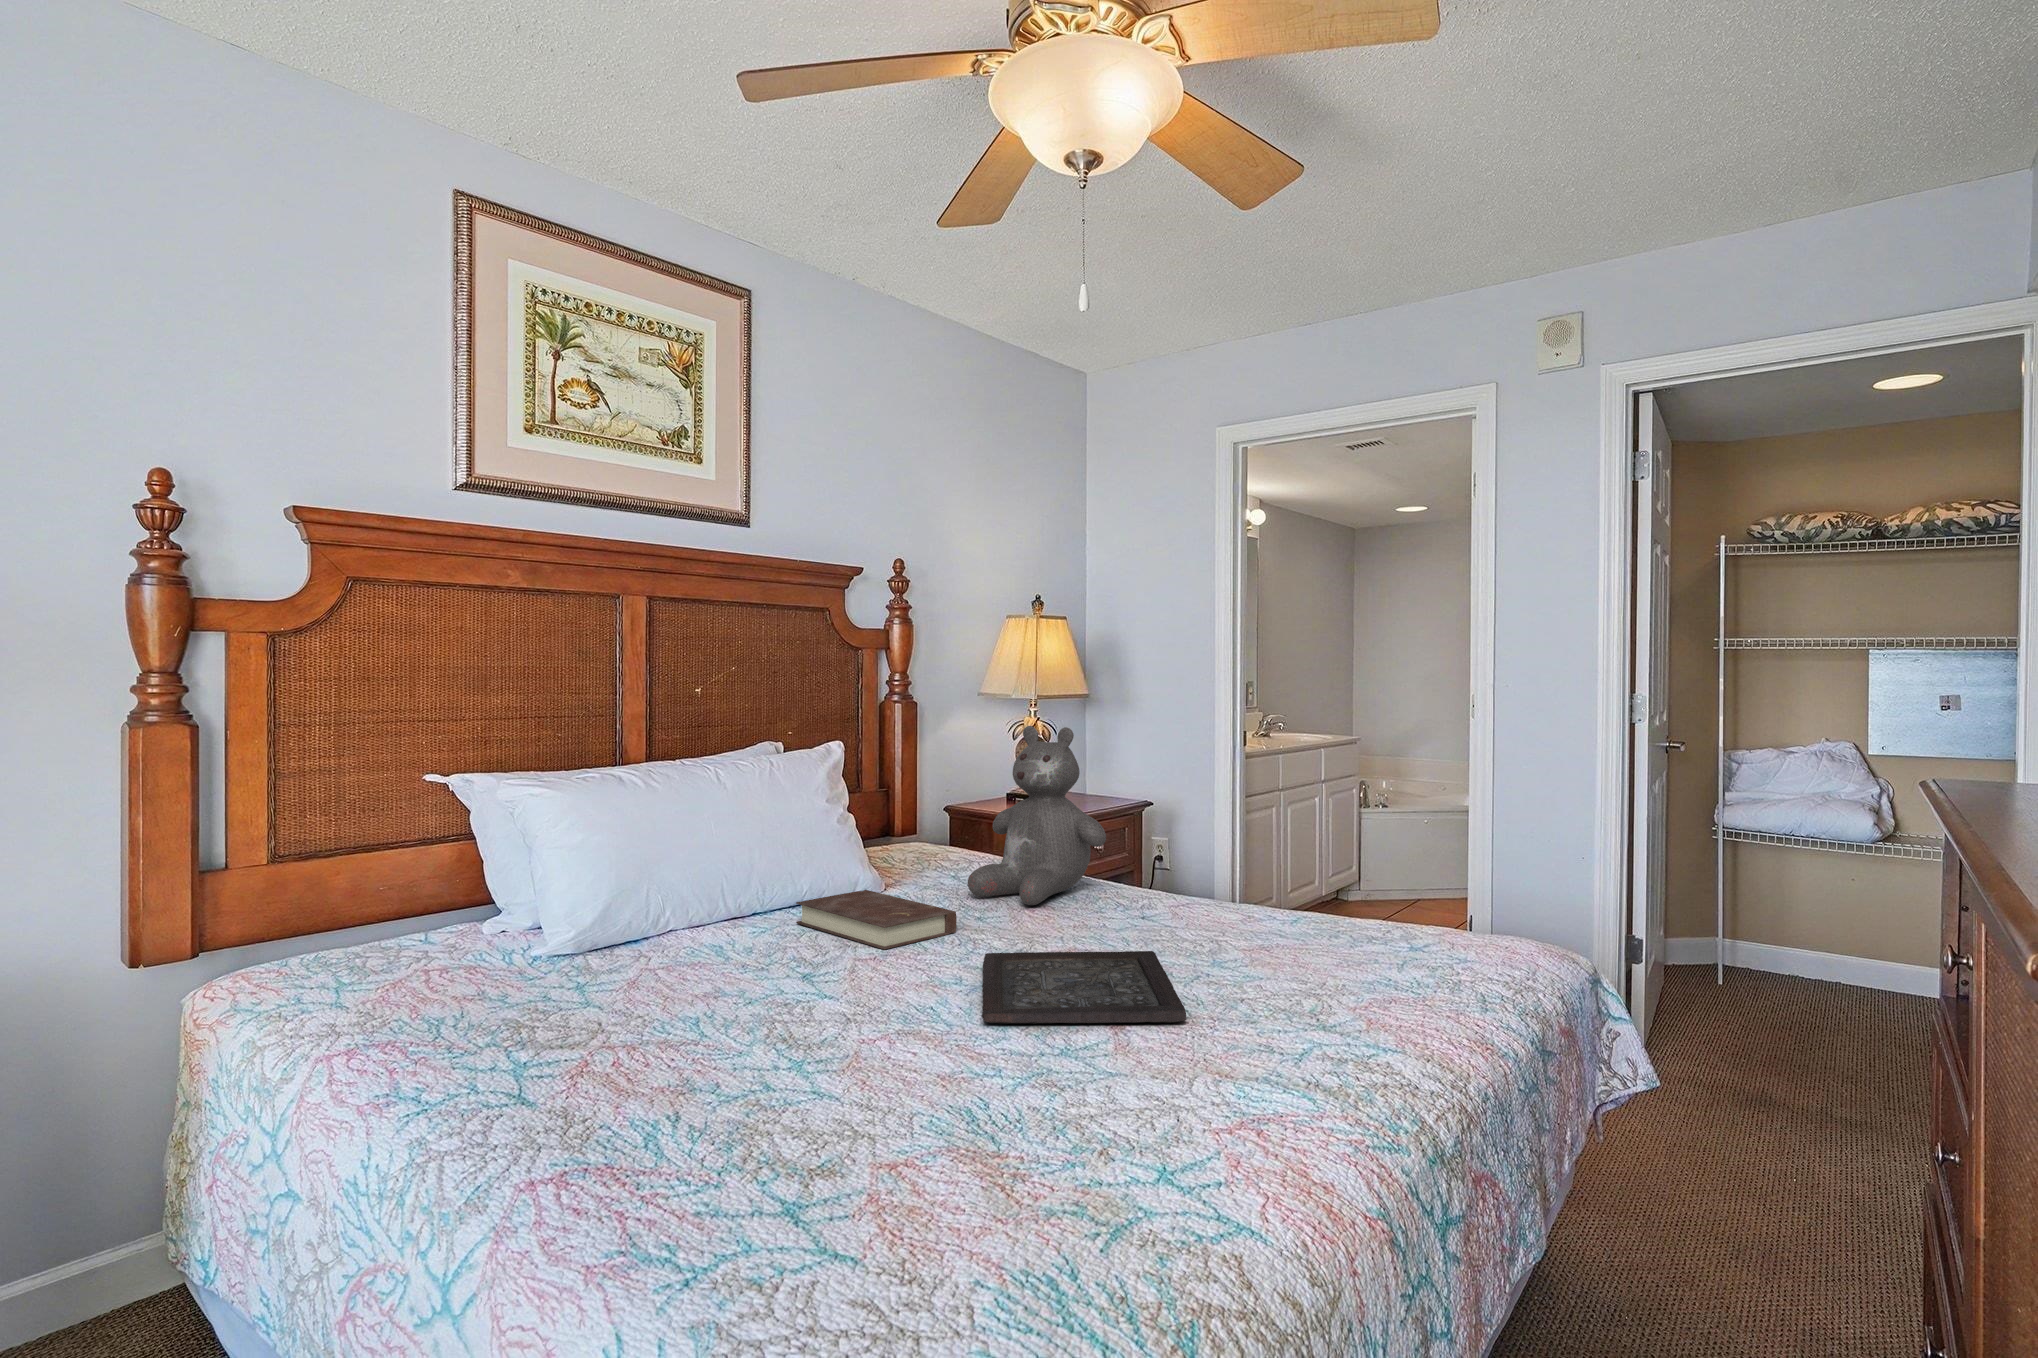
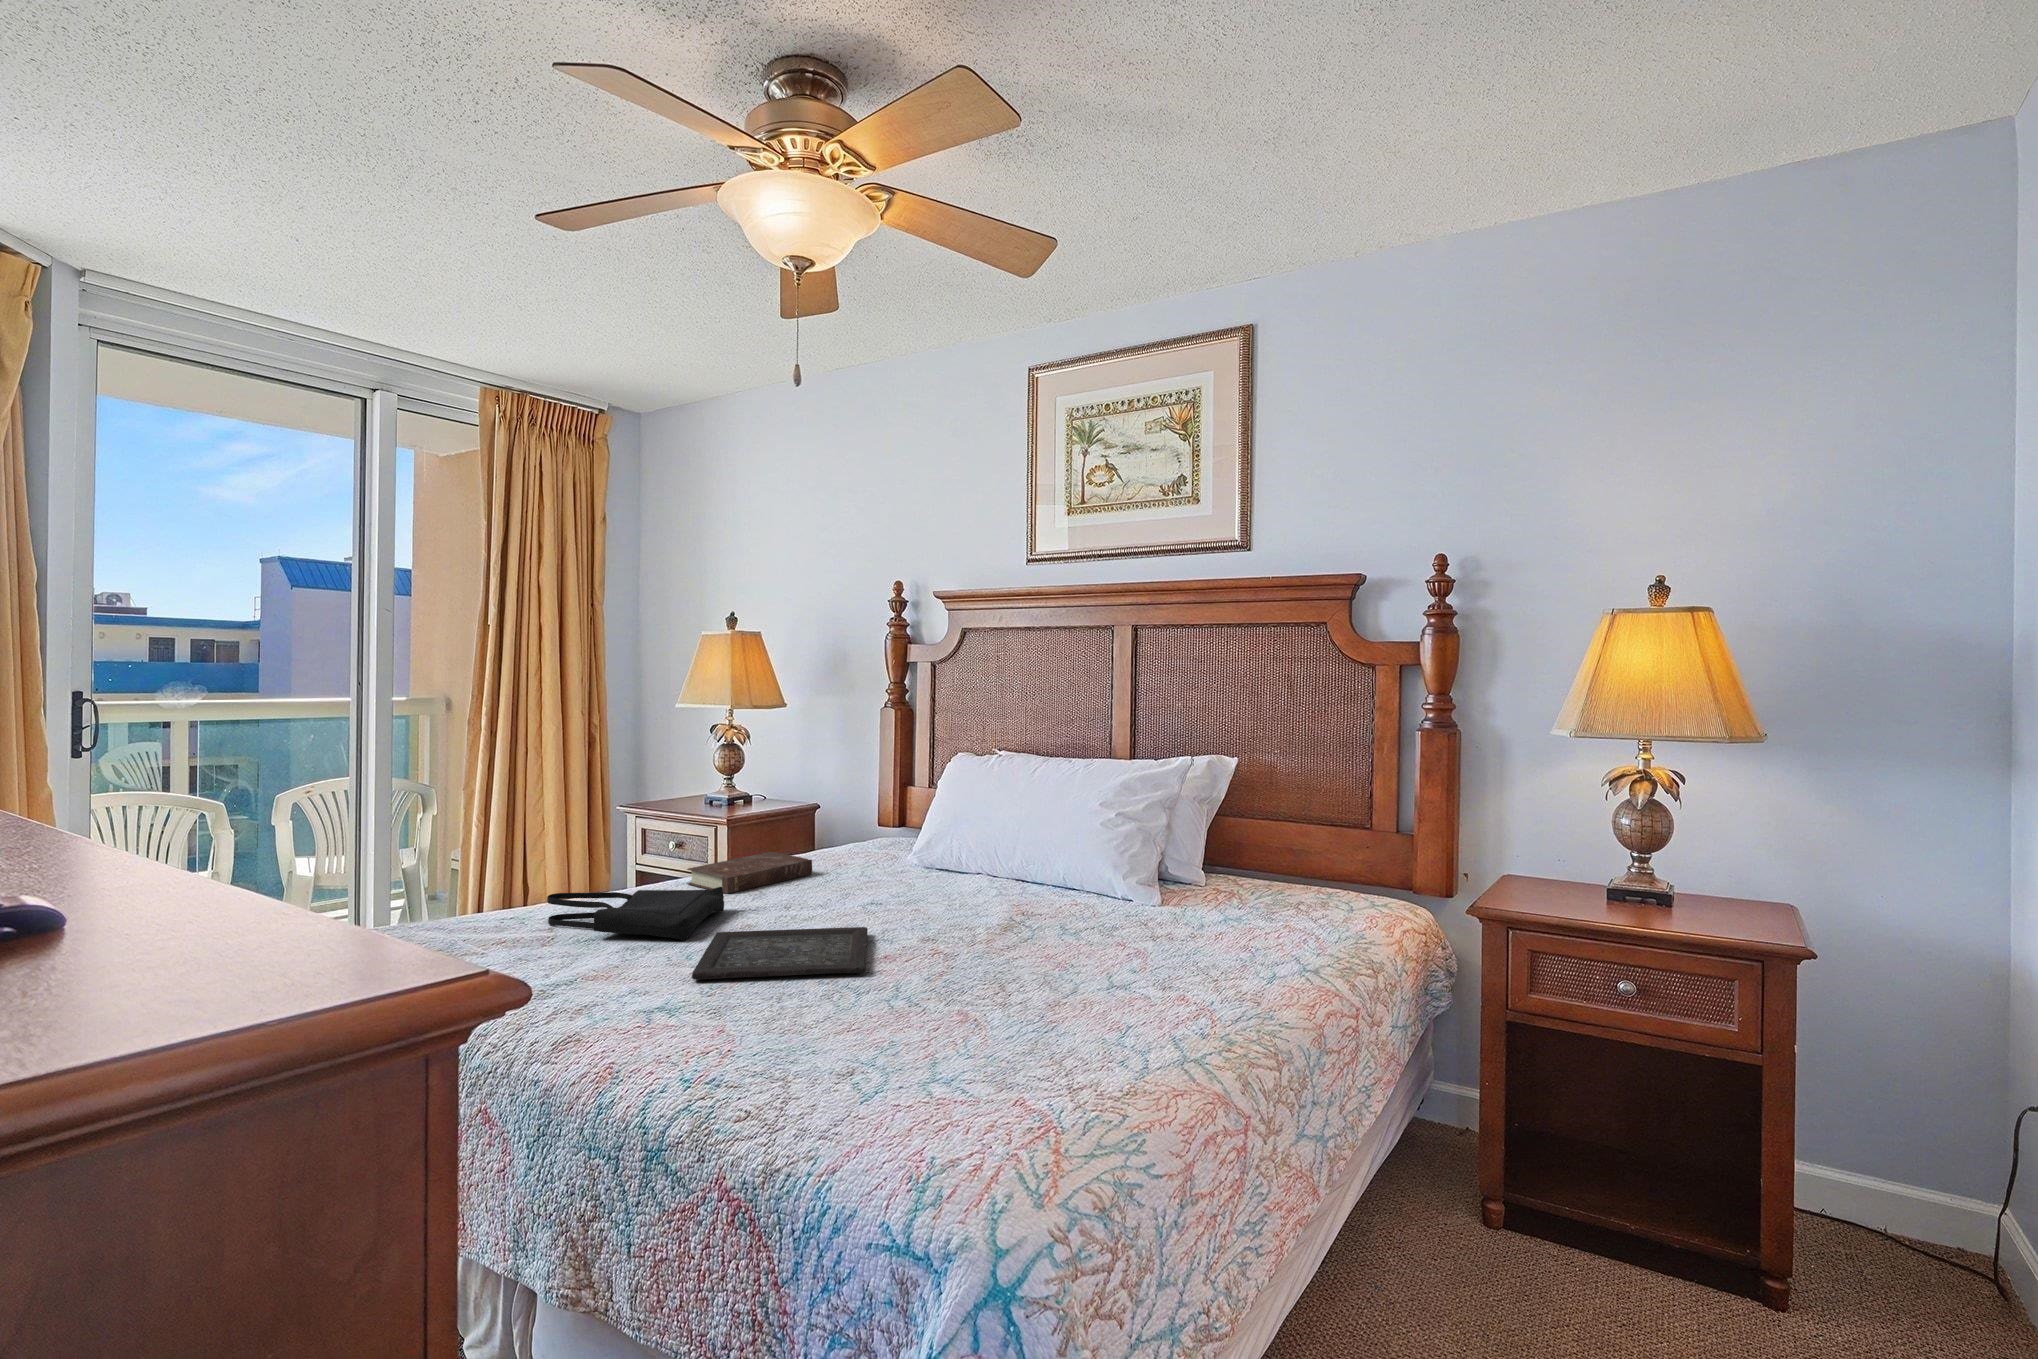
teddy bear: present [968,726,1106,905] -> none [1049,765,1177,945]
book: present [796,890,957,949] -> present [687,852,812,894]
tote bag: none [737,992,984,1163] -> present [547,887,724,941]

